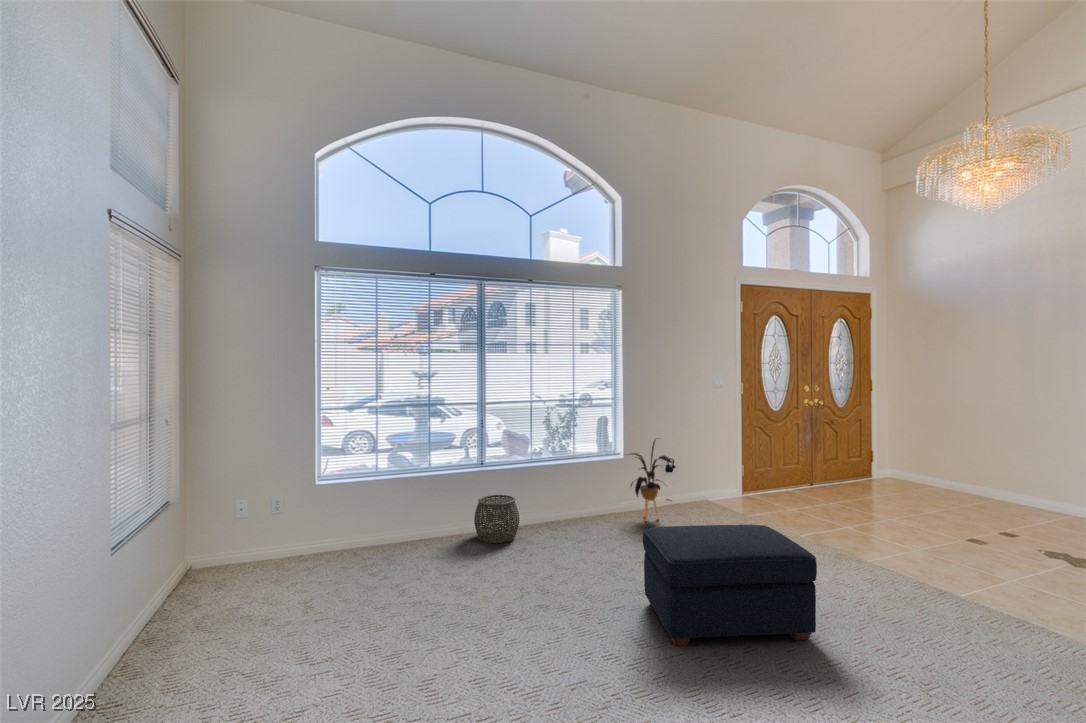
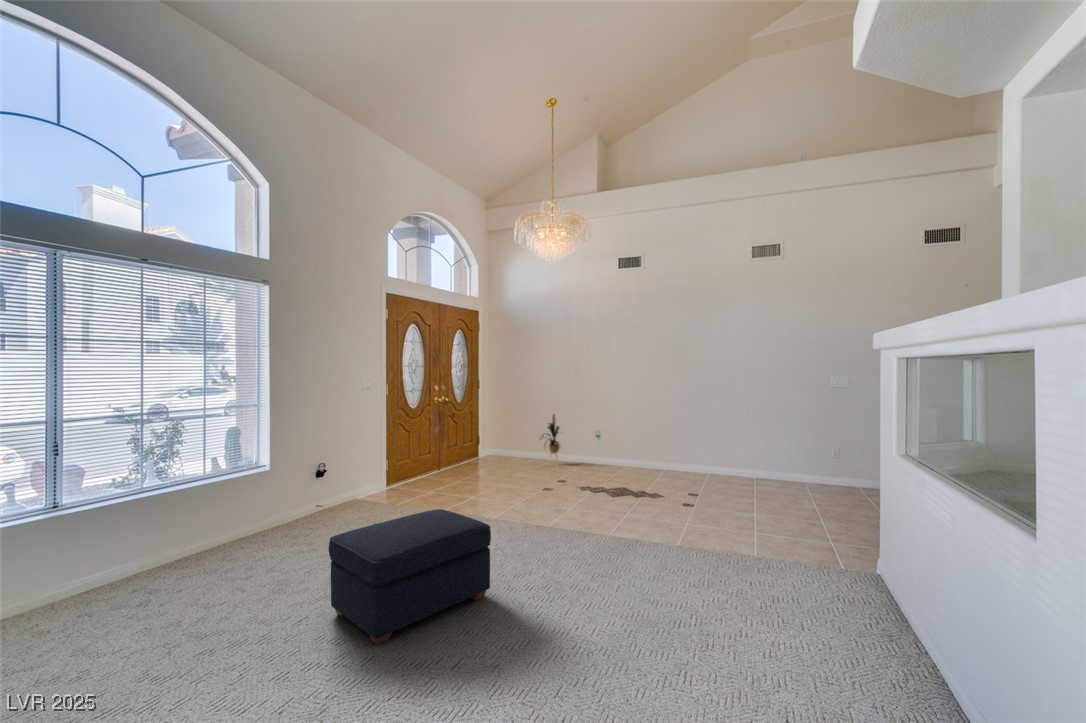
house plant: present [631,440,671,521] -> present [542,415,560,464]
woven basket: present [474,495,520,543] -> none [48,541,133,614]

